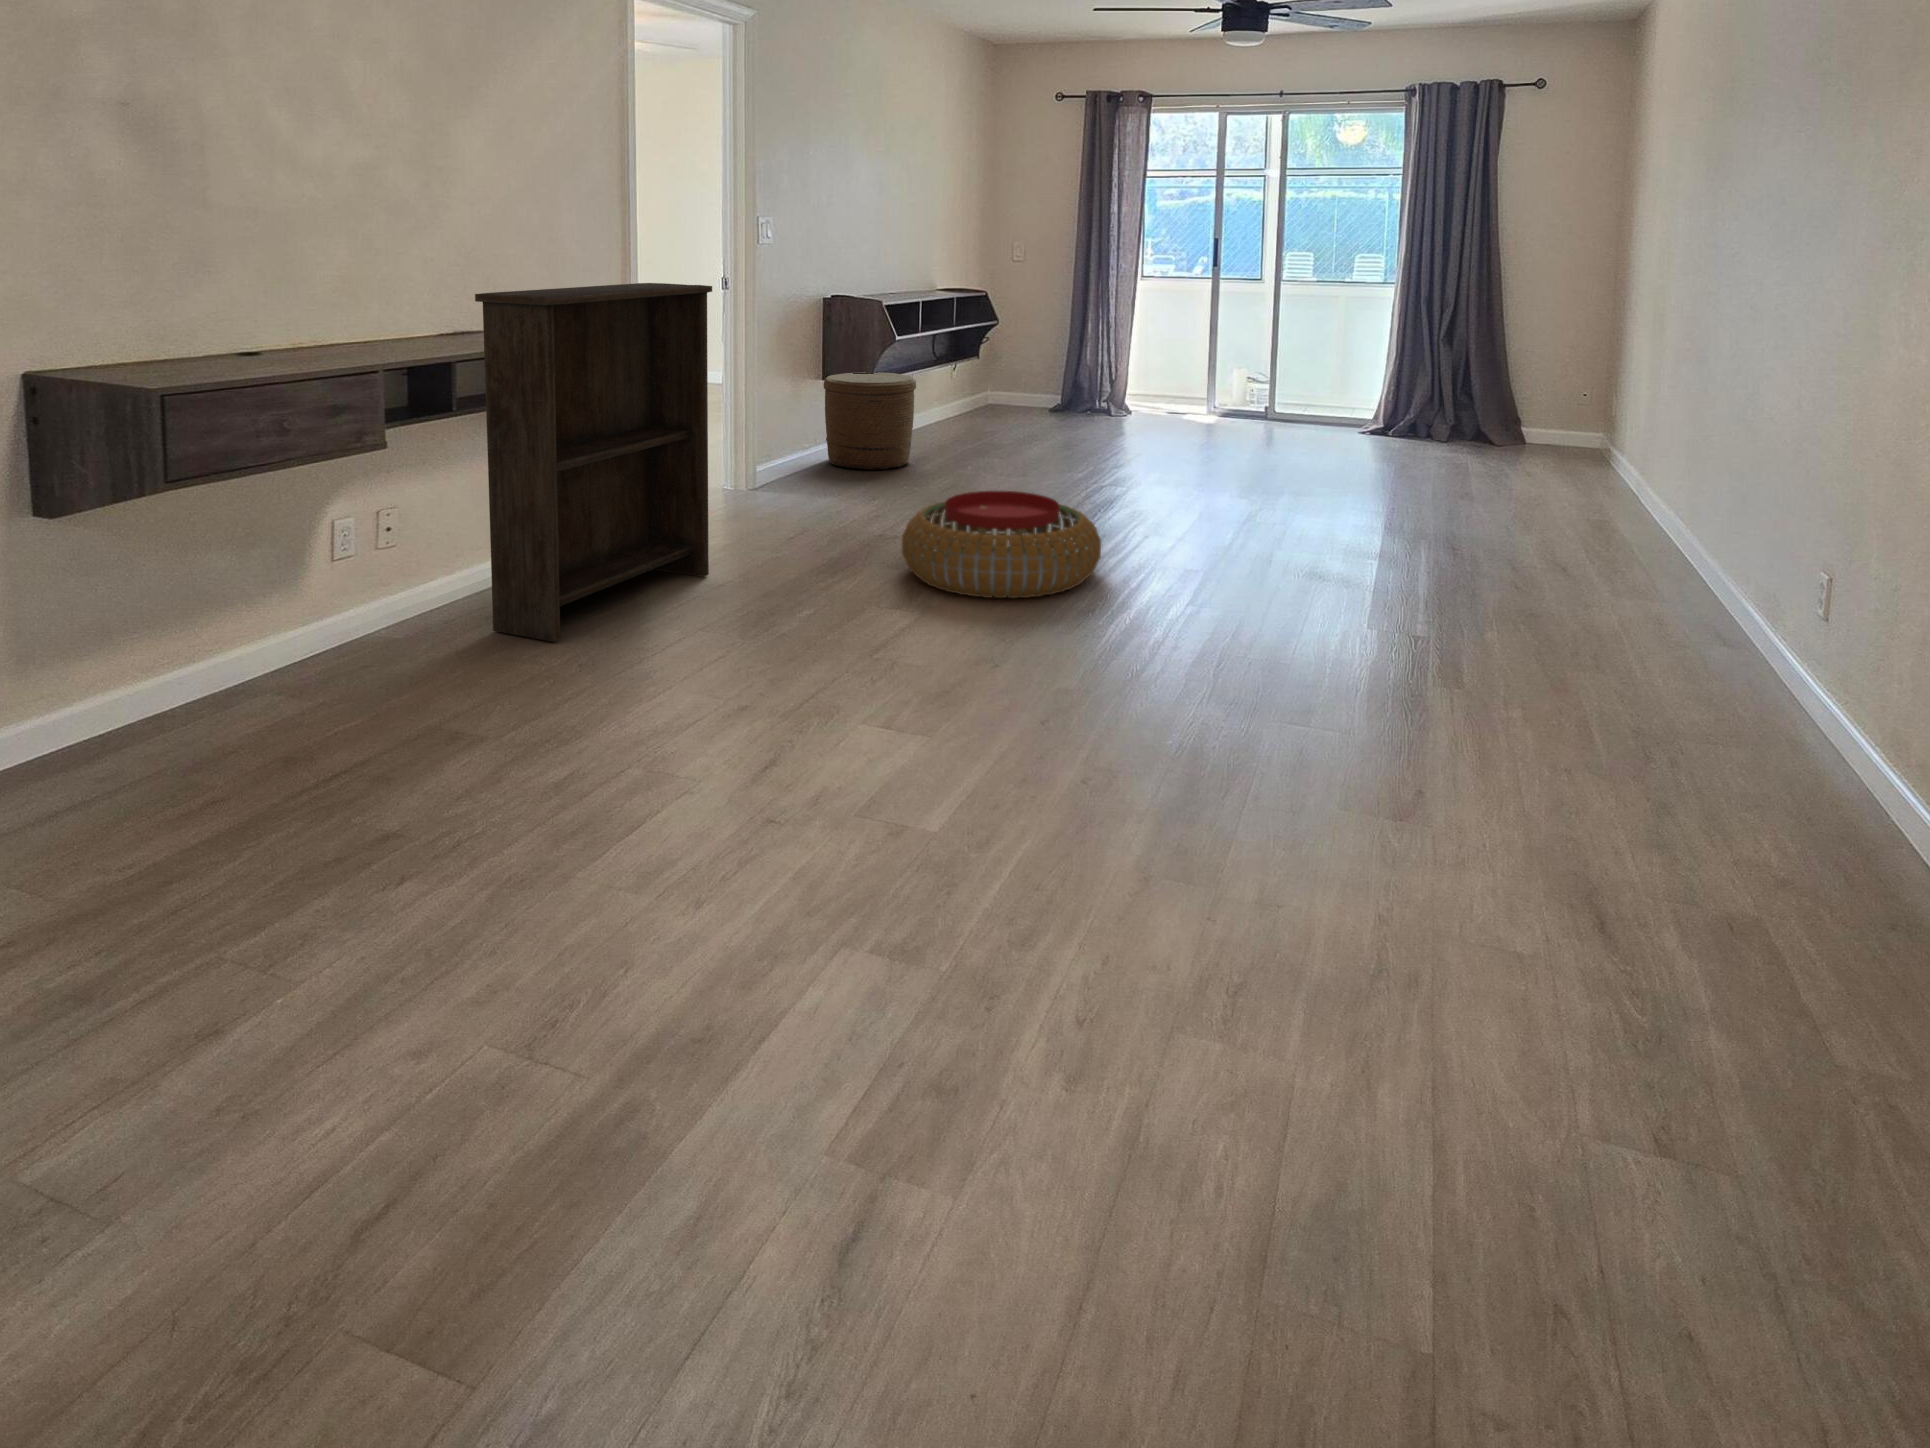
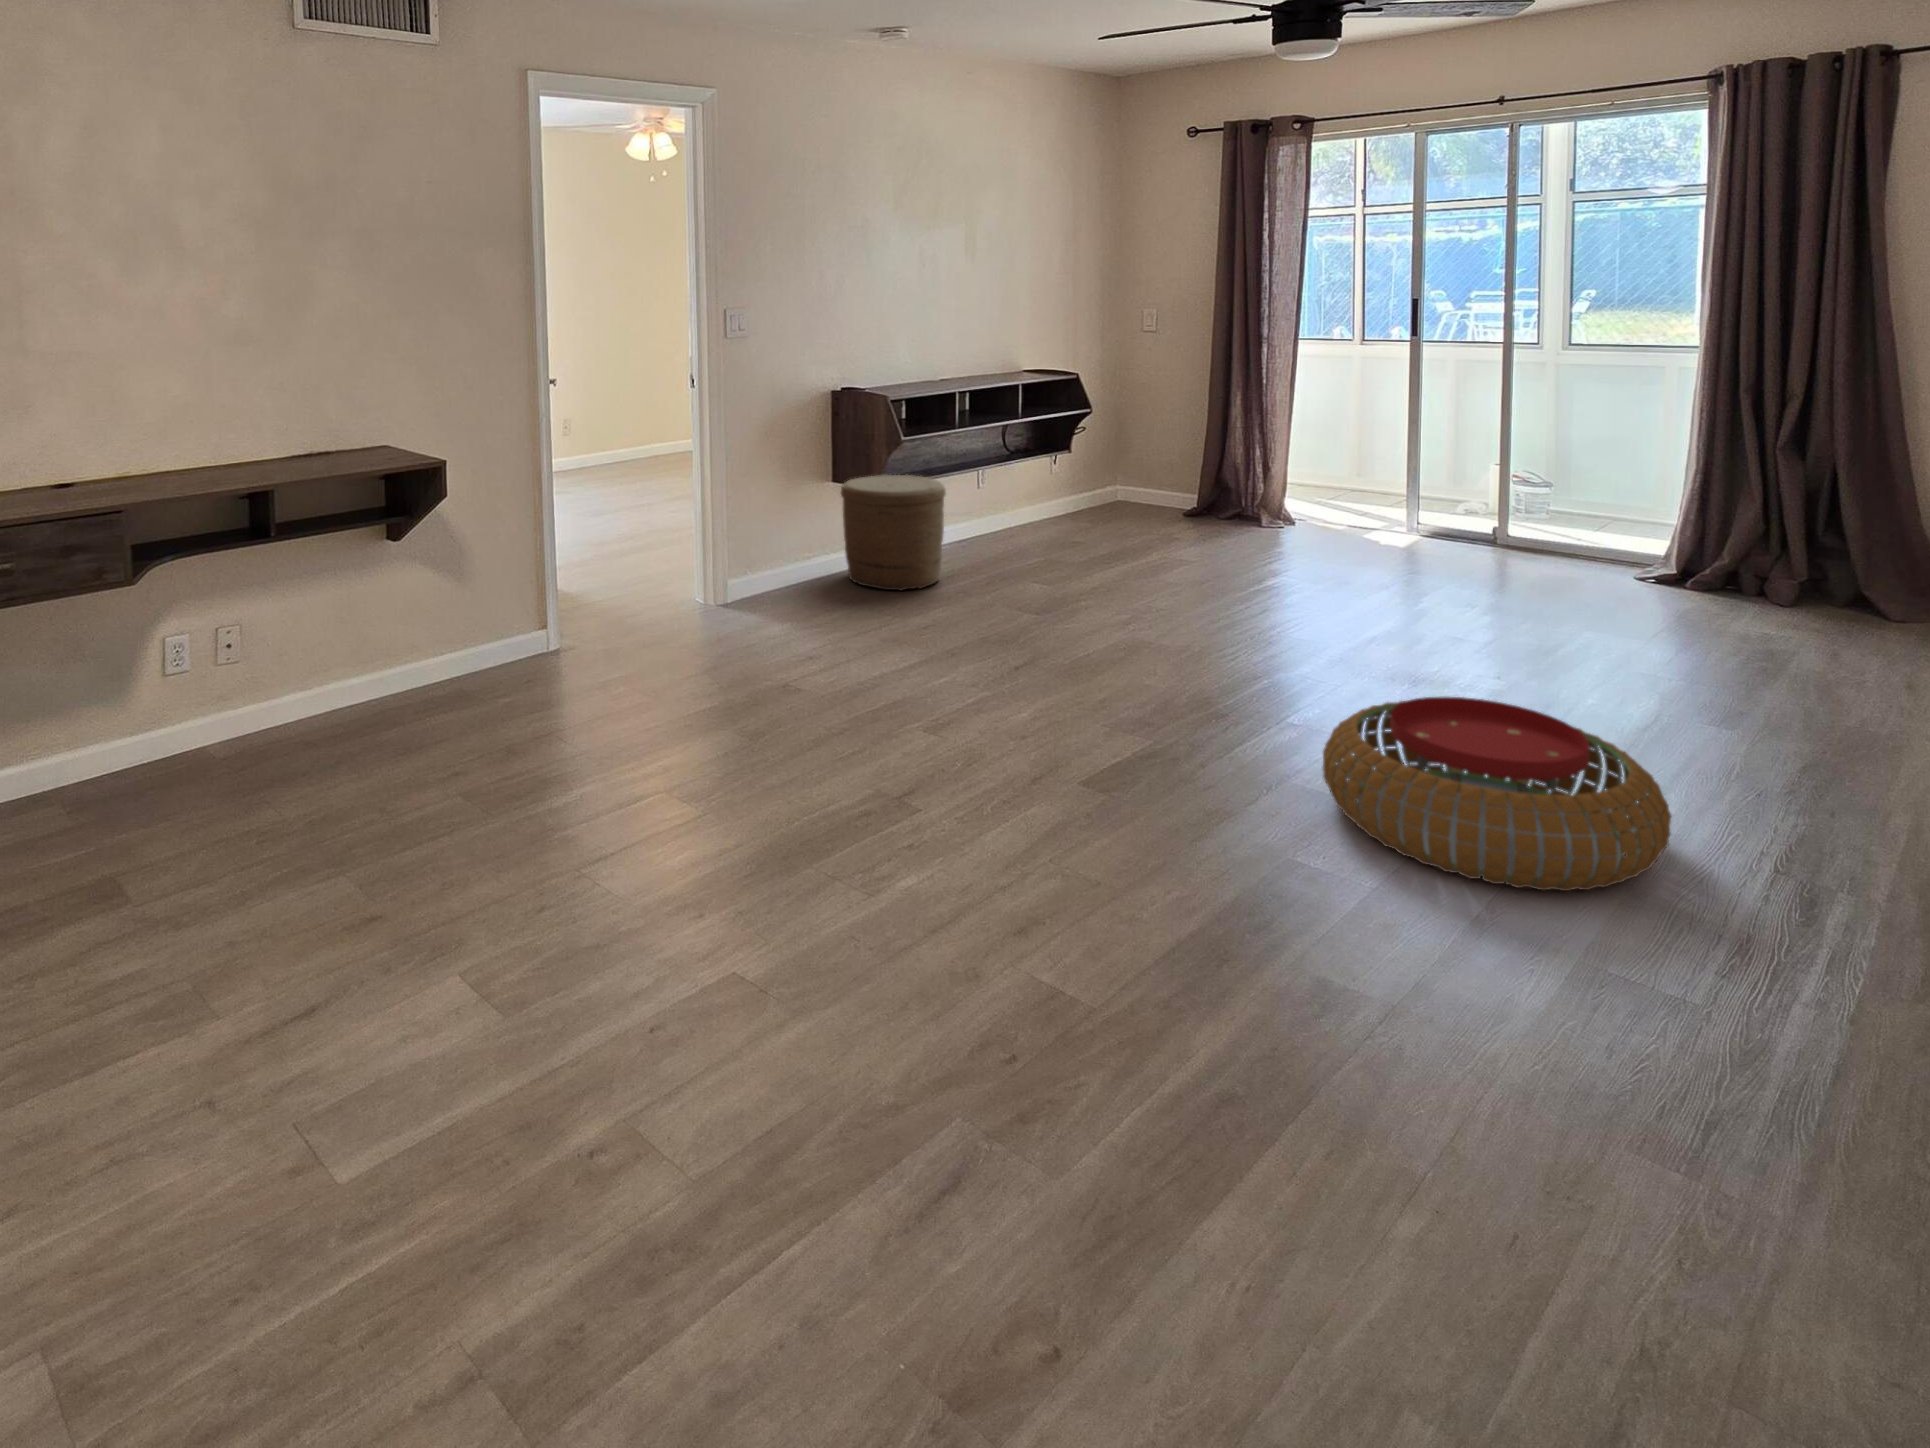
bookshelf: present [475,283,712,642] -> none [271,404,567,799]
pouf: present [902,491,1101,598] -> present [1323,696,1671,891]

